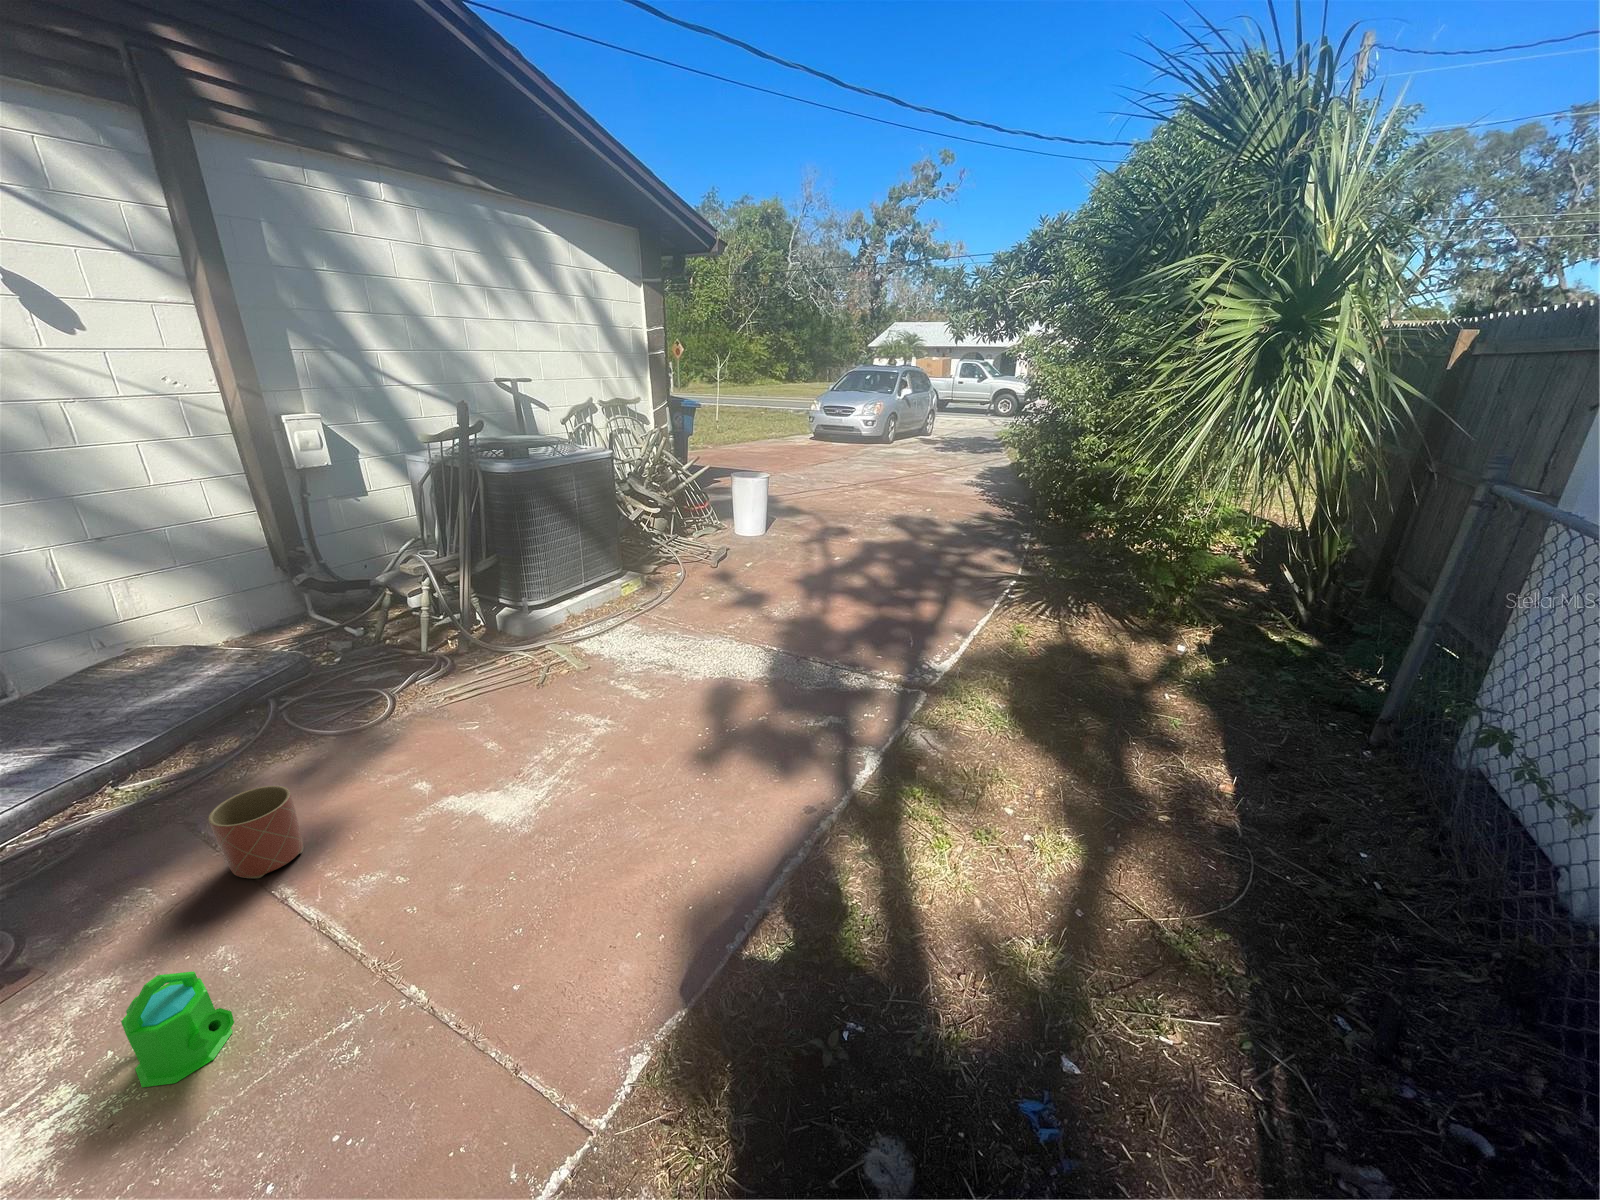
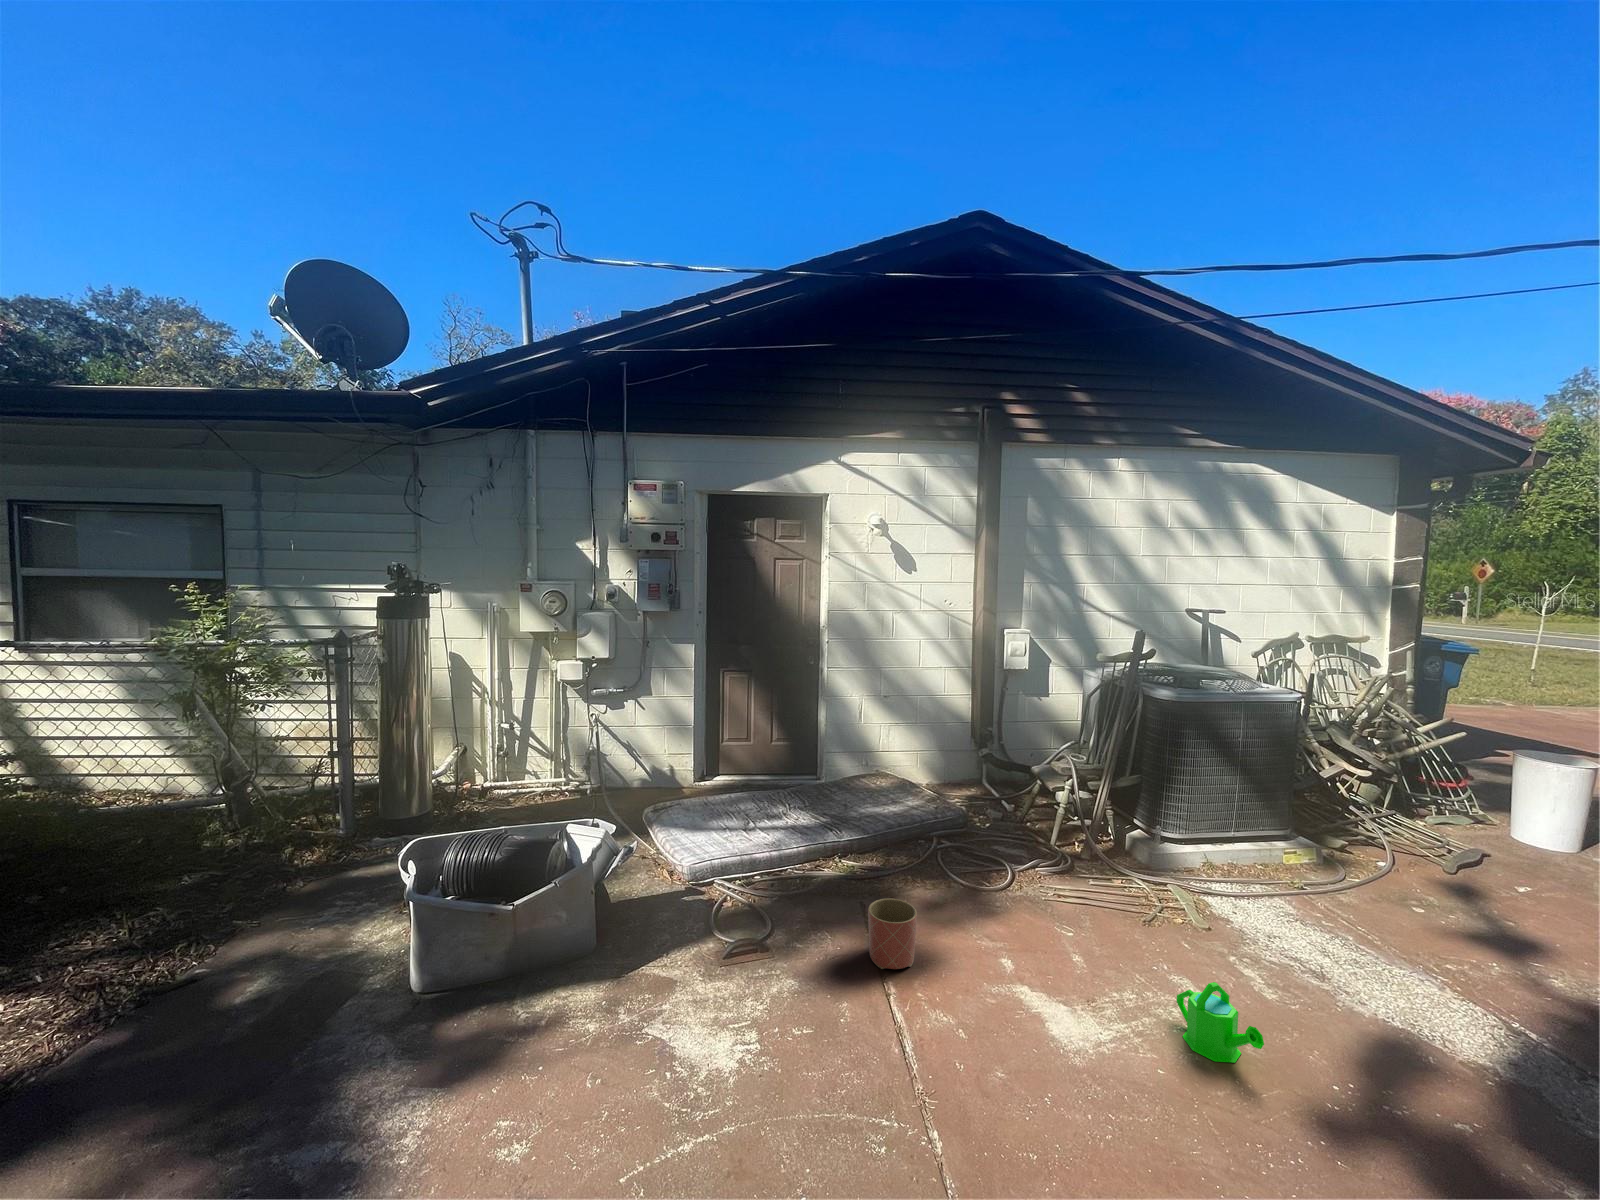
watering can: present [121,972,234,1087] -> present [1177,982,1264,1063]

